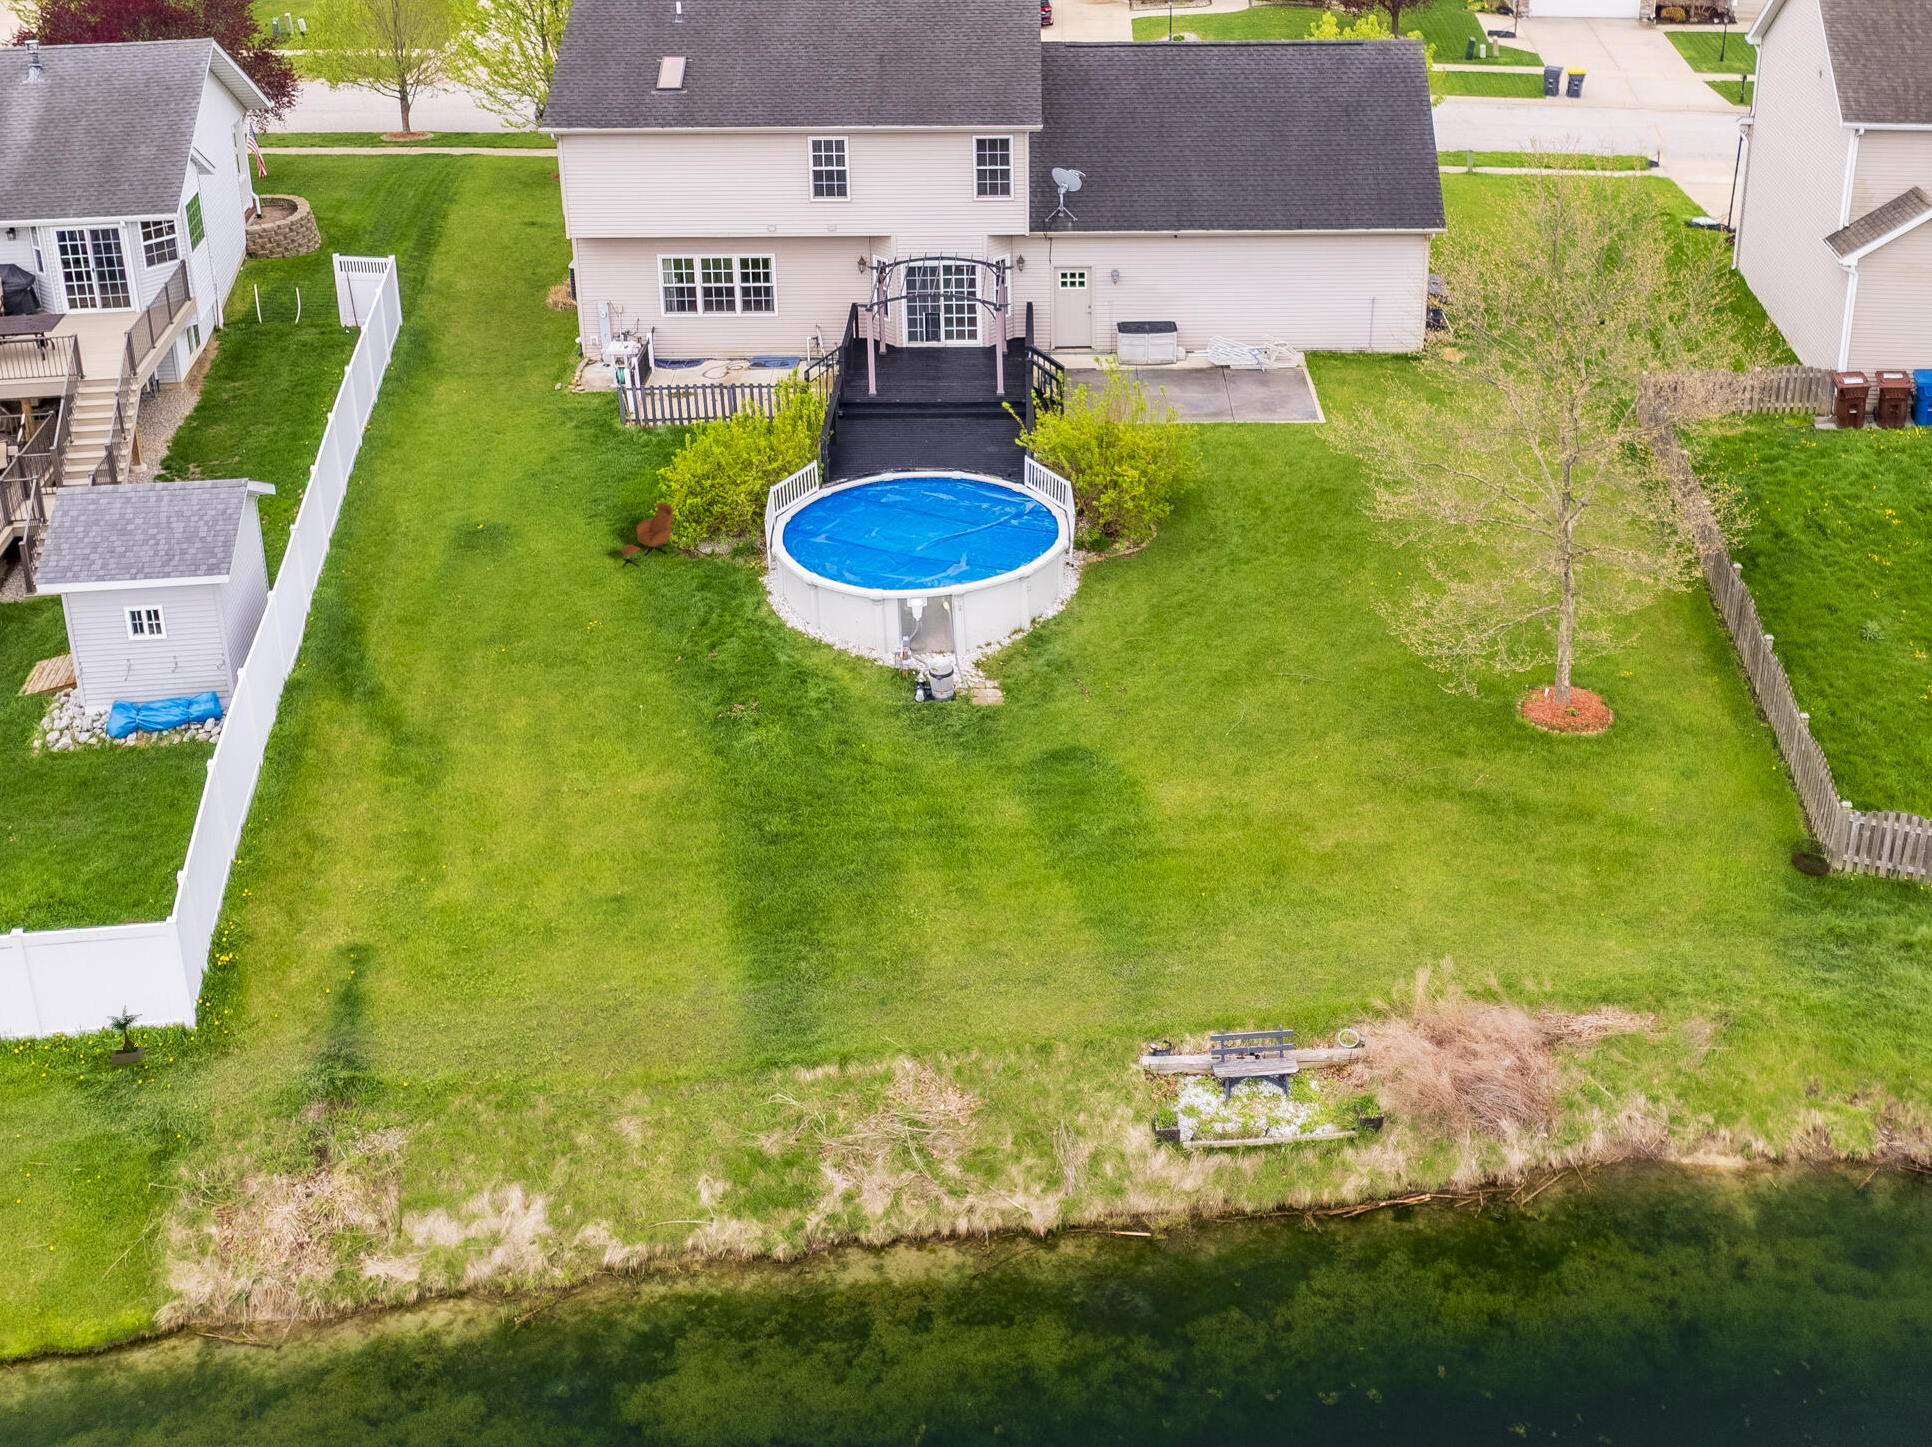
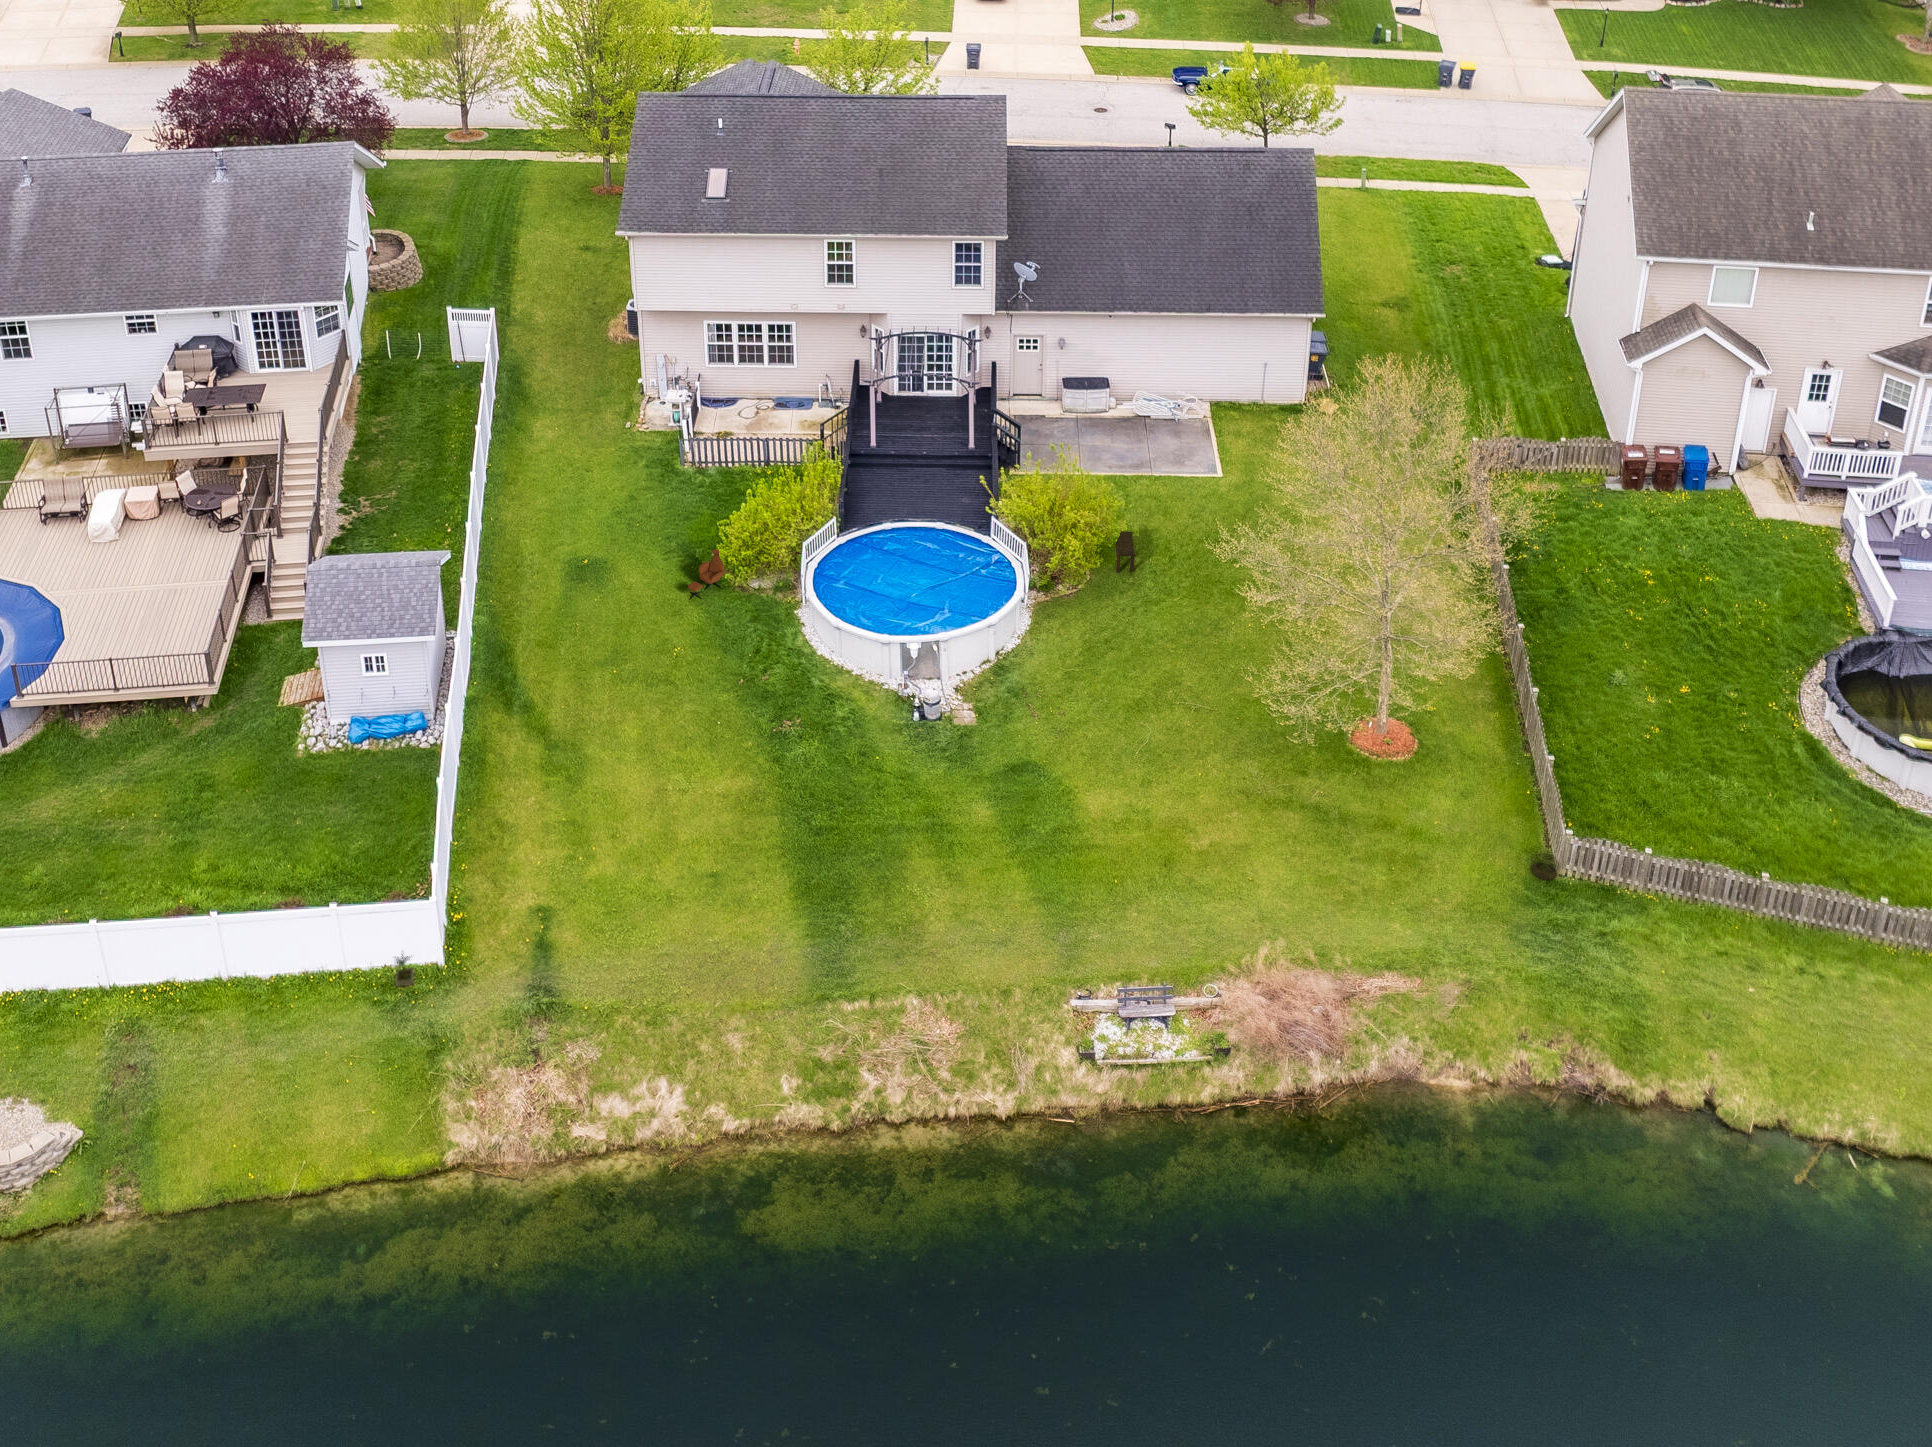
bench: none [1191,476,1220,527] -> present [1114,531,1135,573]

